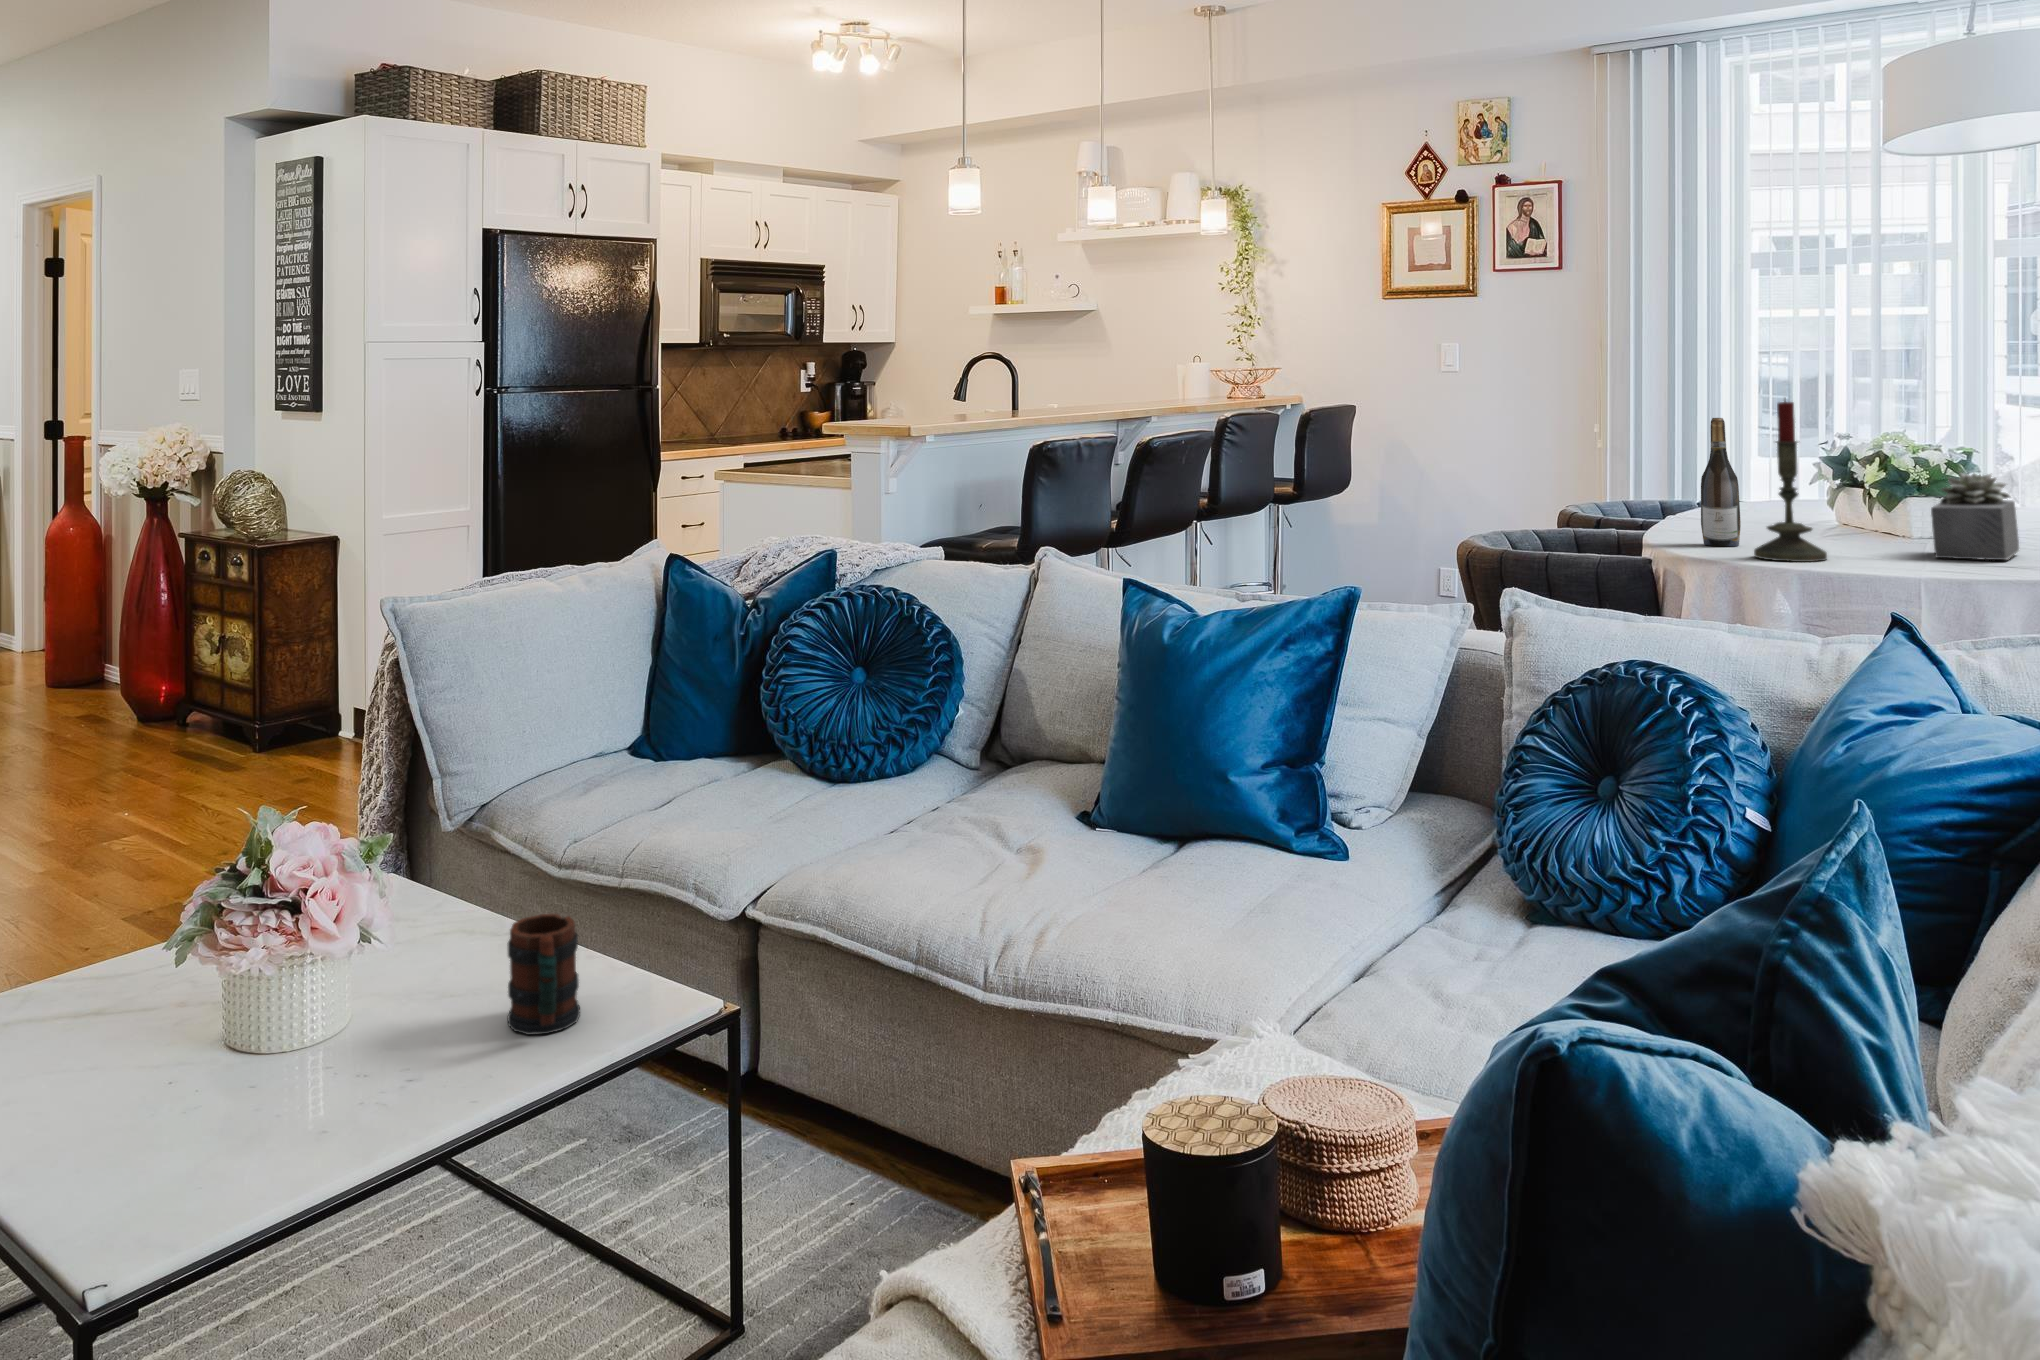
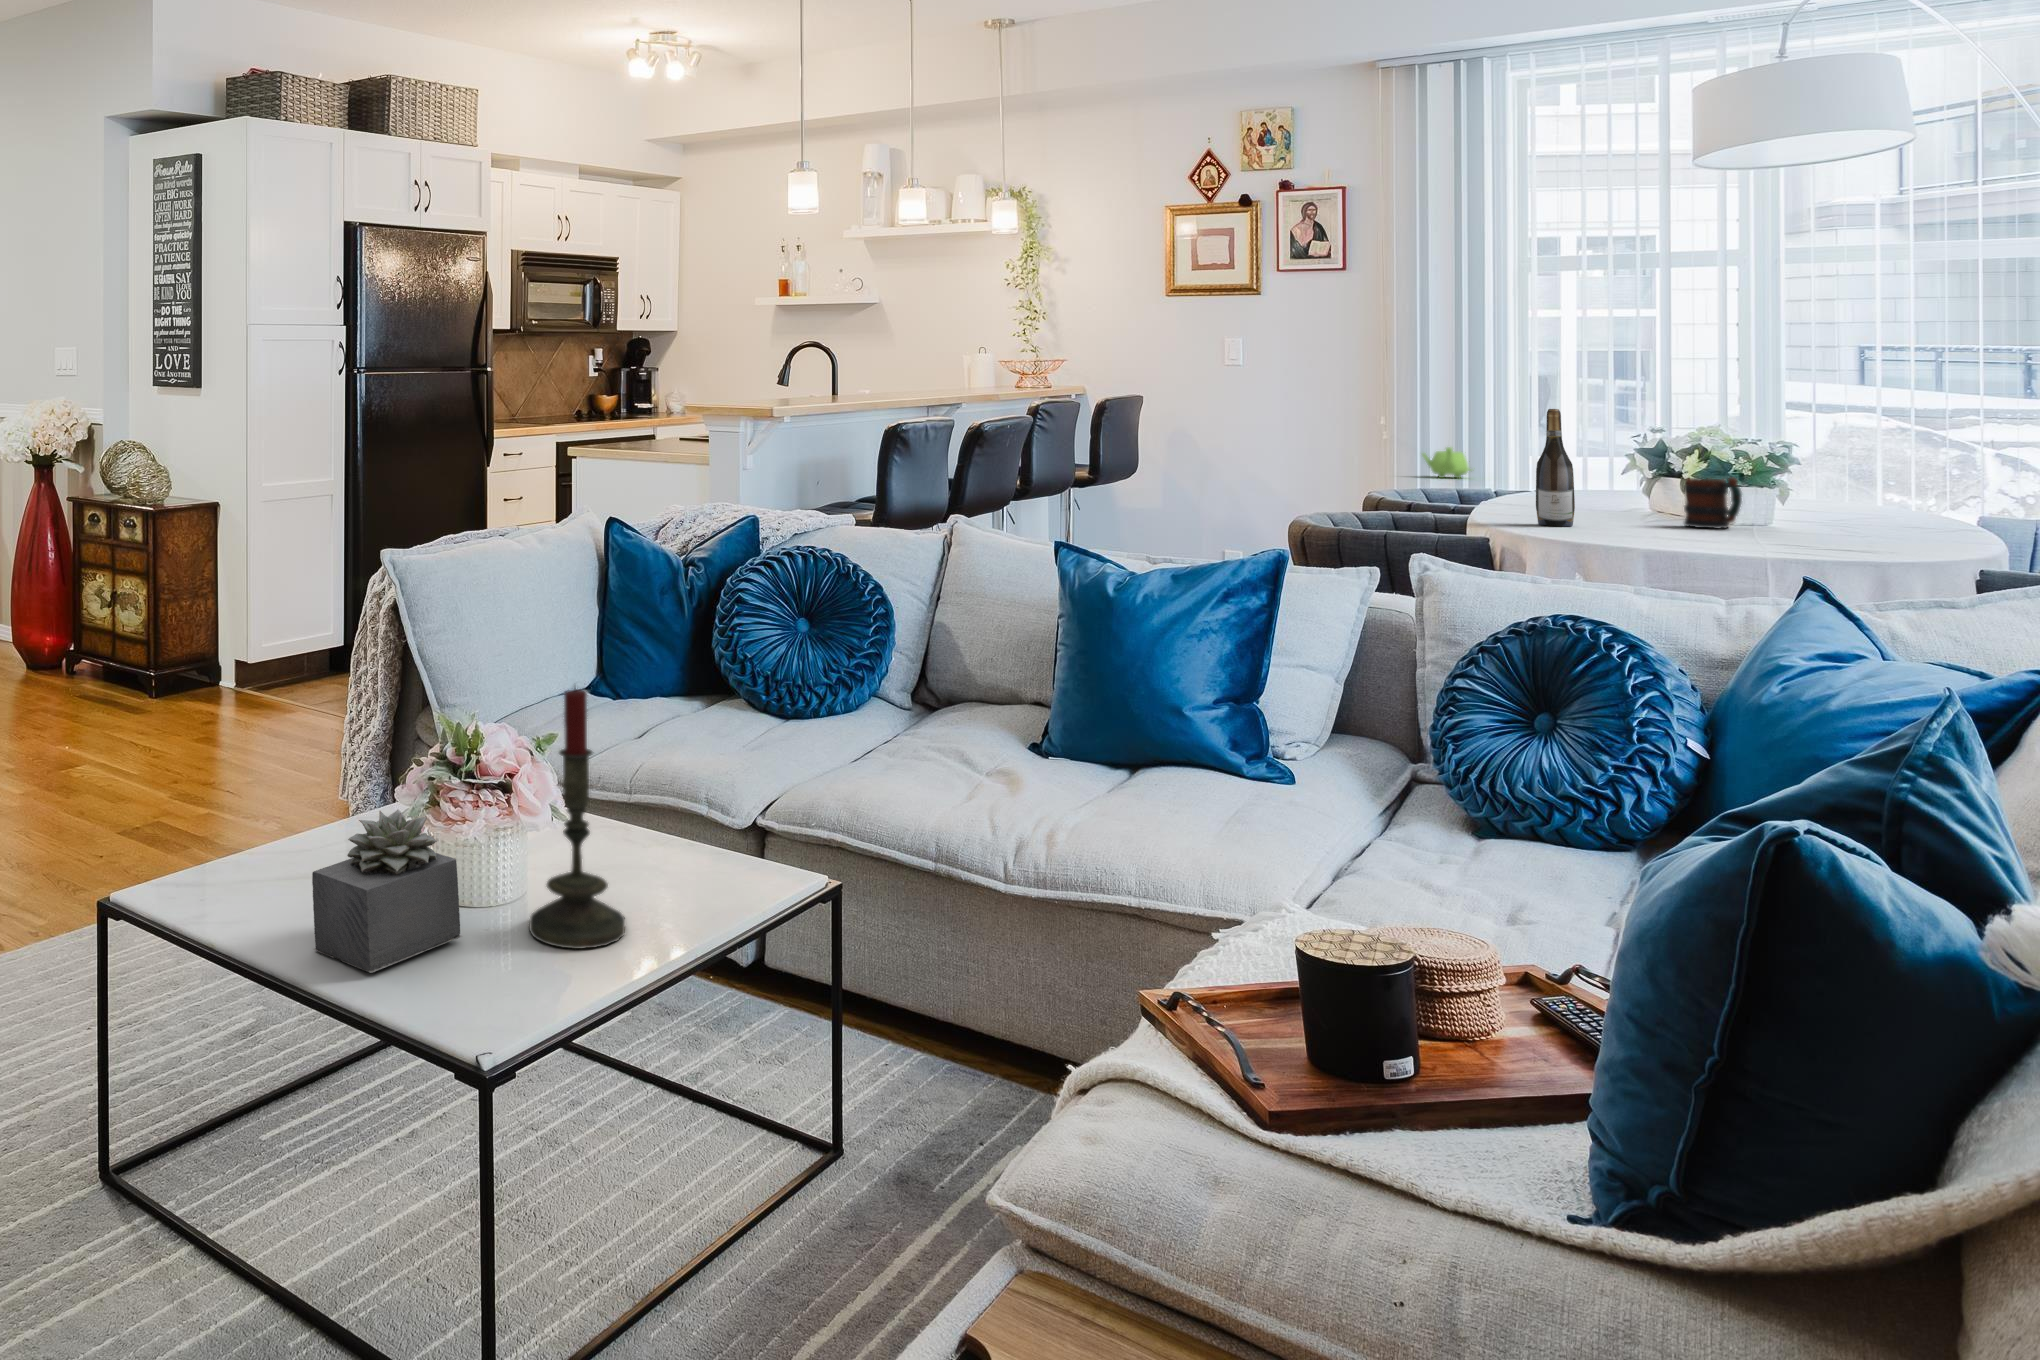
candle: present [1754,400,1827,562] -> present [529,688,625,949]
teapot: none [1639,456,1693,489] -> present [1422,447,1470,478]
succulent plant: present [1931,473,2019,560] -> present [312,810,462,973]
mug: present [507,914,580,1035] -> present [1684,477,1742,529]

